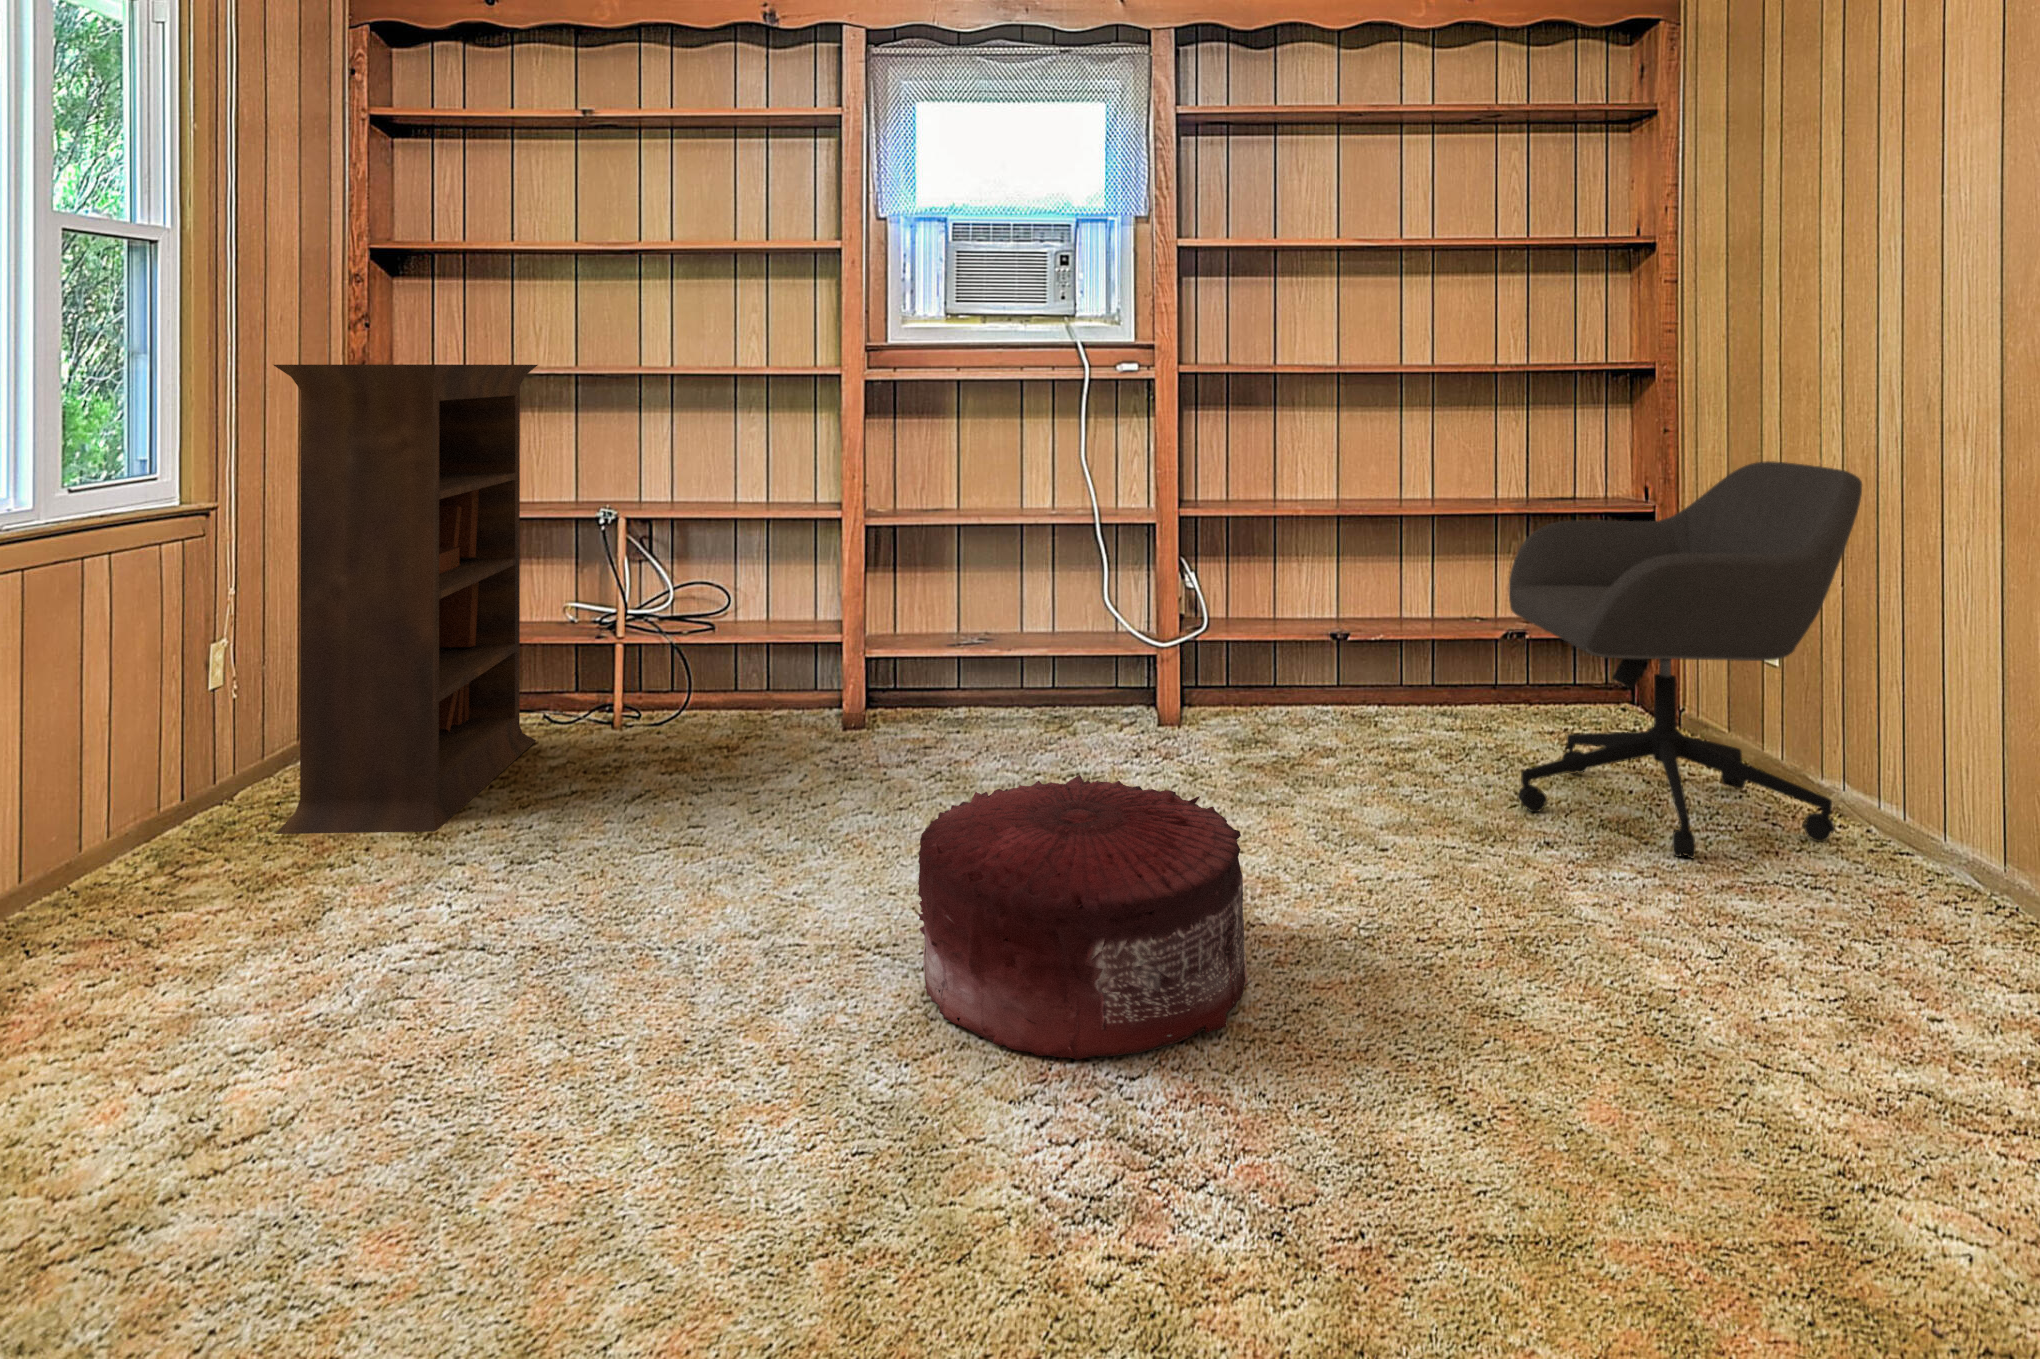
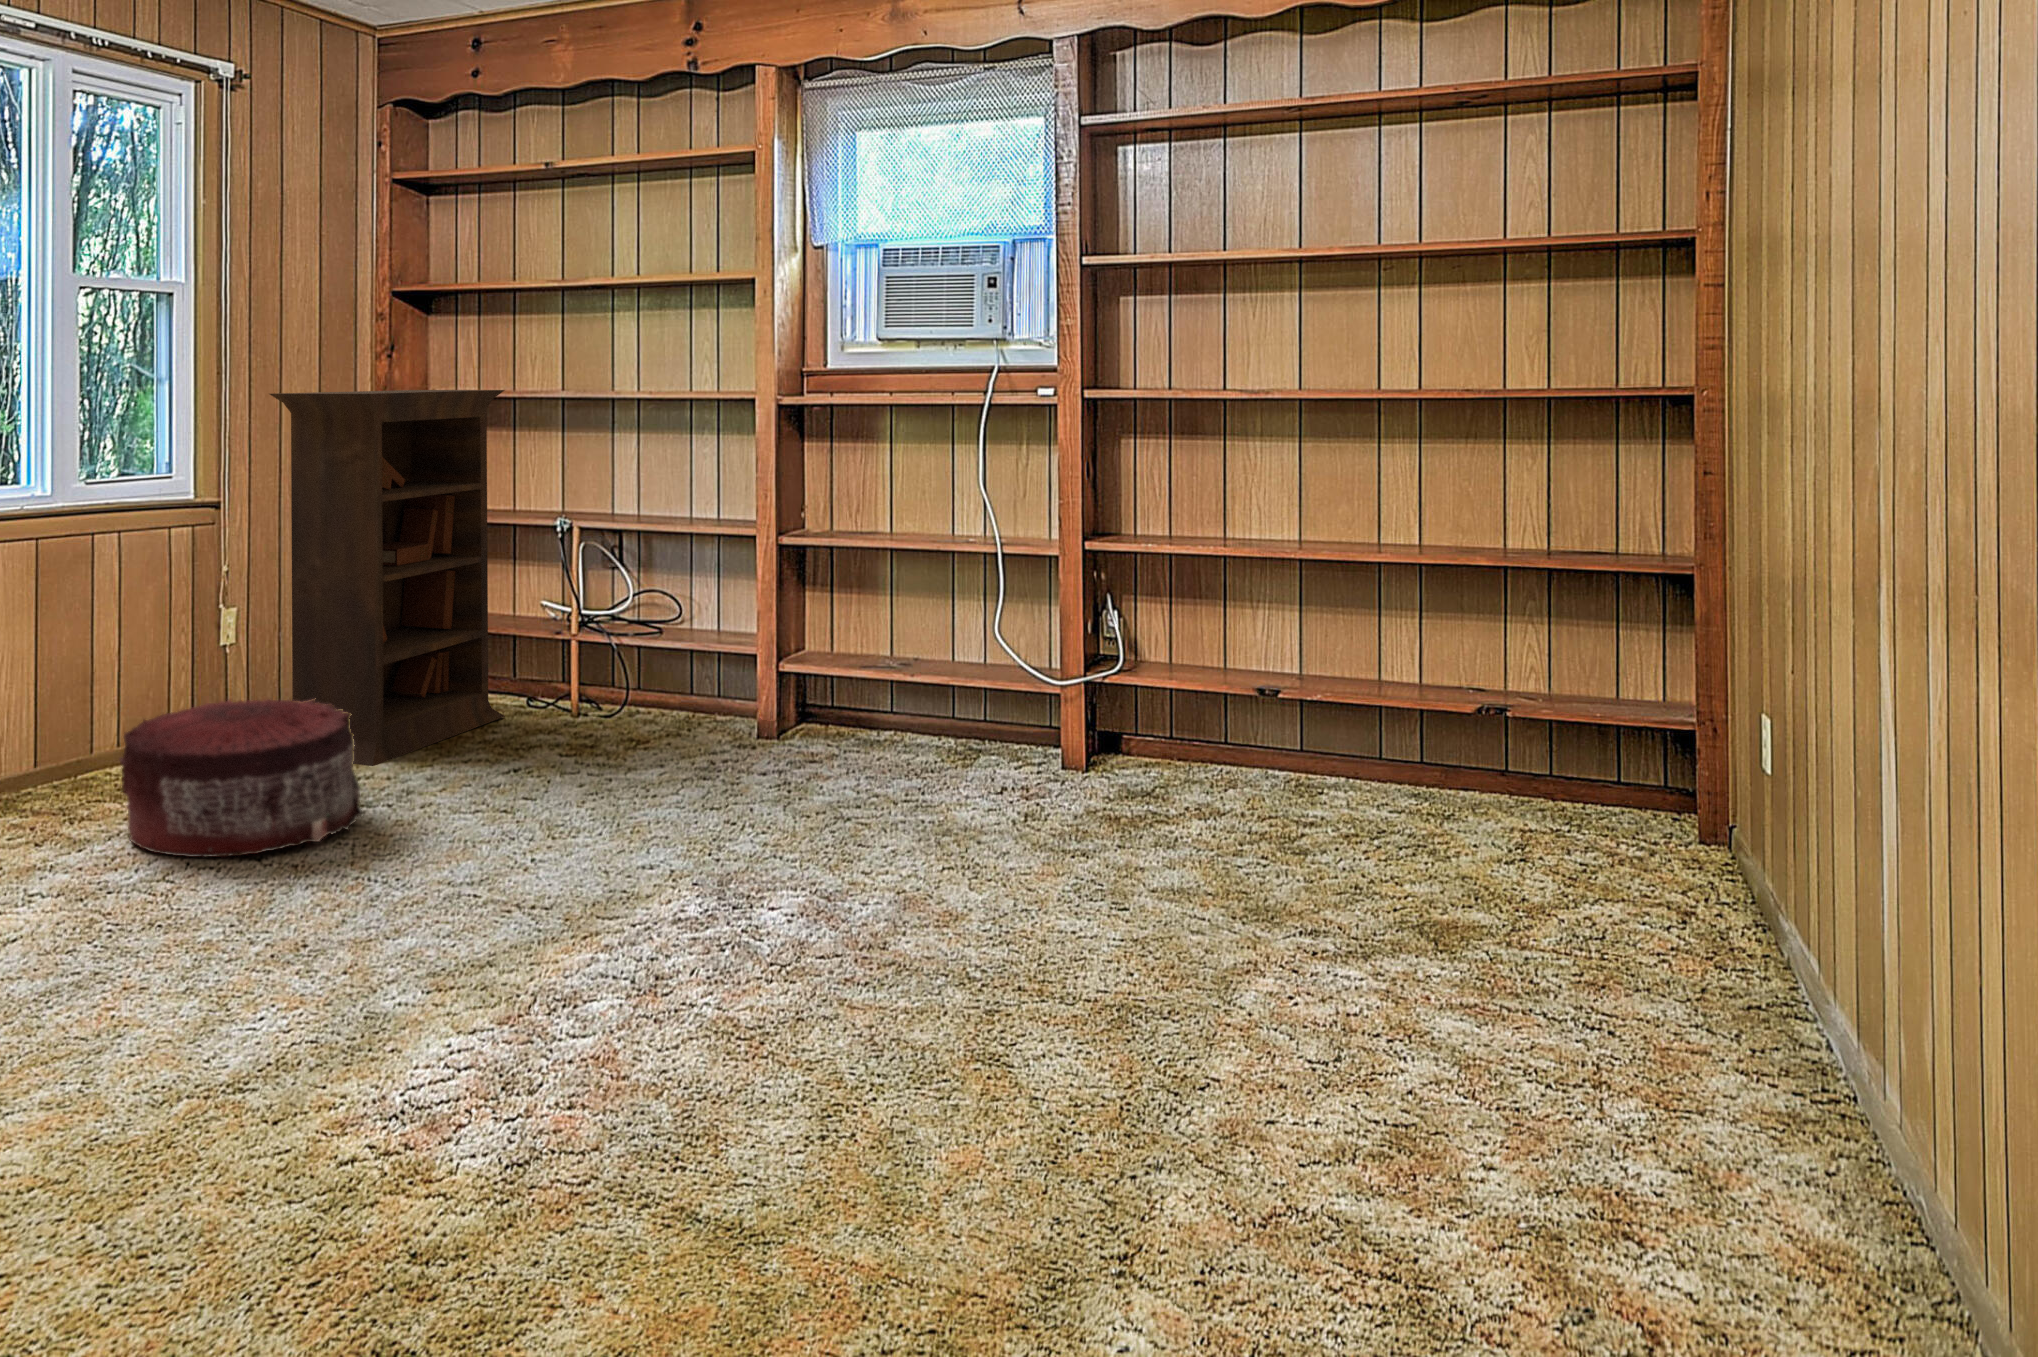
office chair: present [1509,461,1862,858] -> none [1339,513,1740,961]
pouf: present [918,775,1248,1060] -> present [120,700,363,857]

